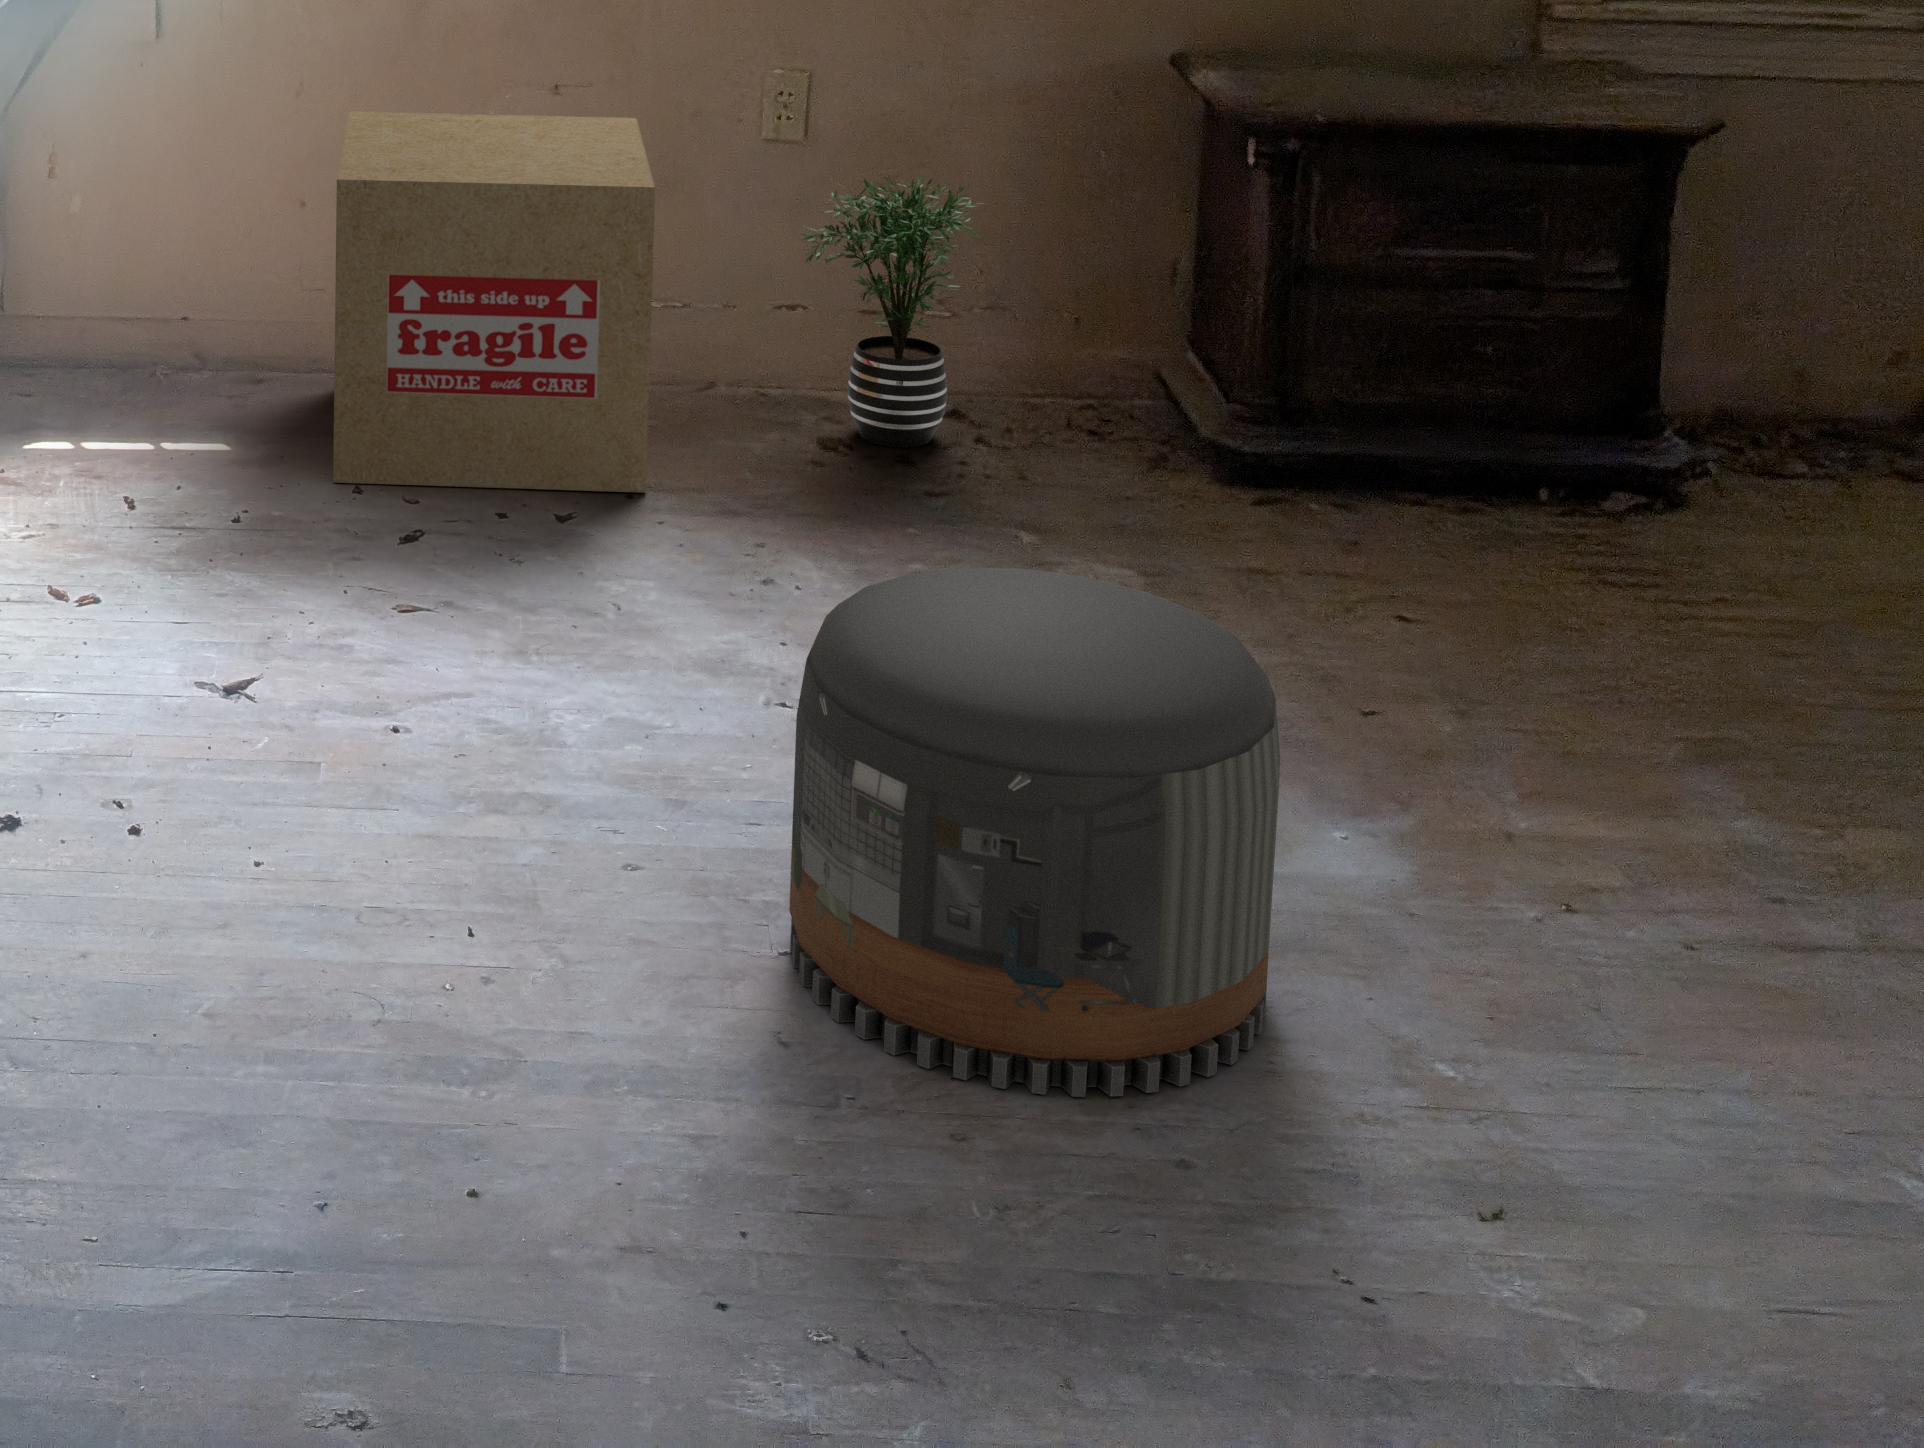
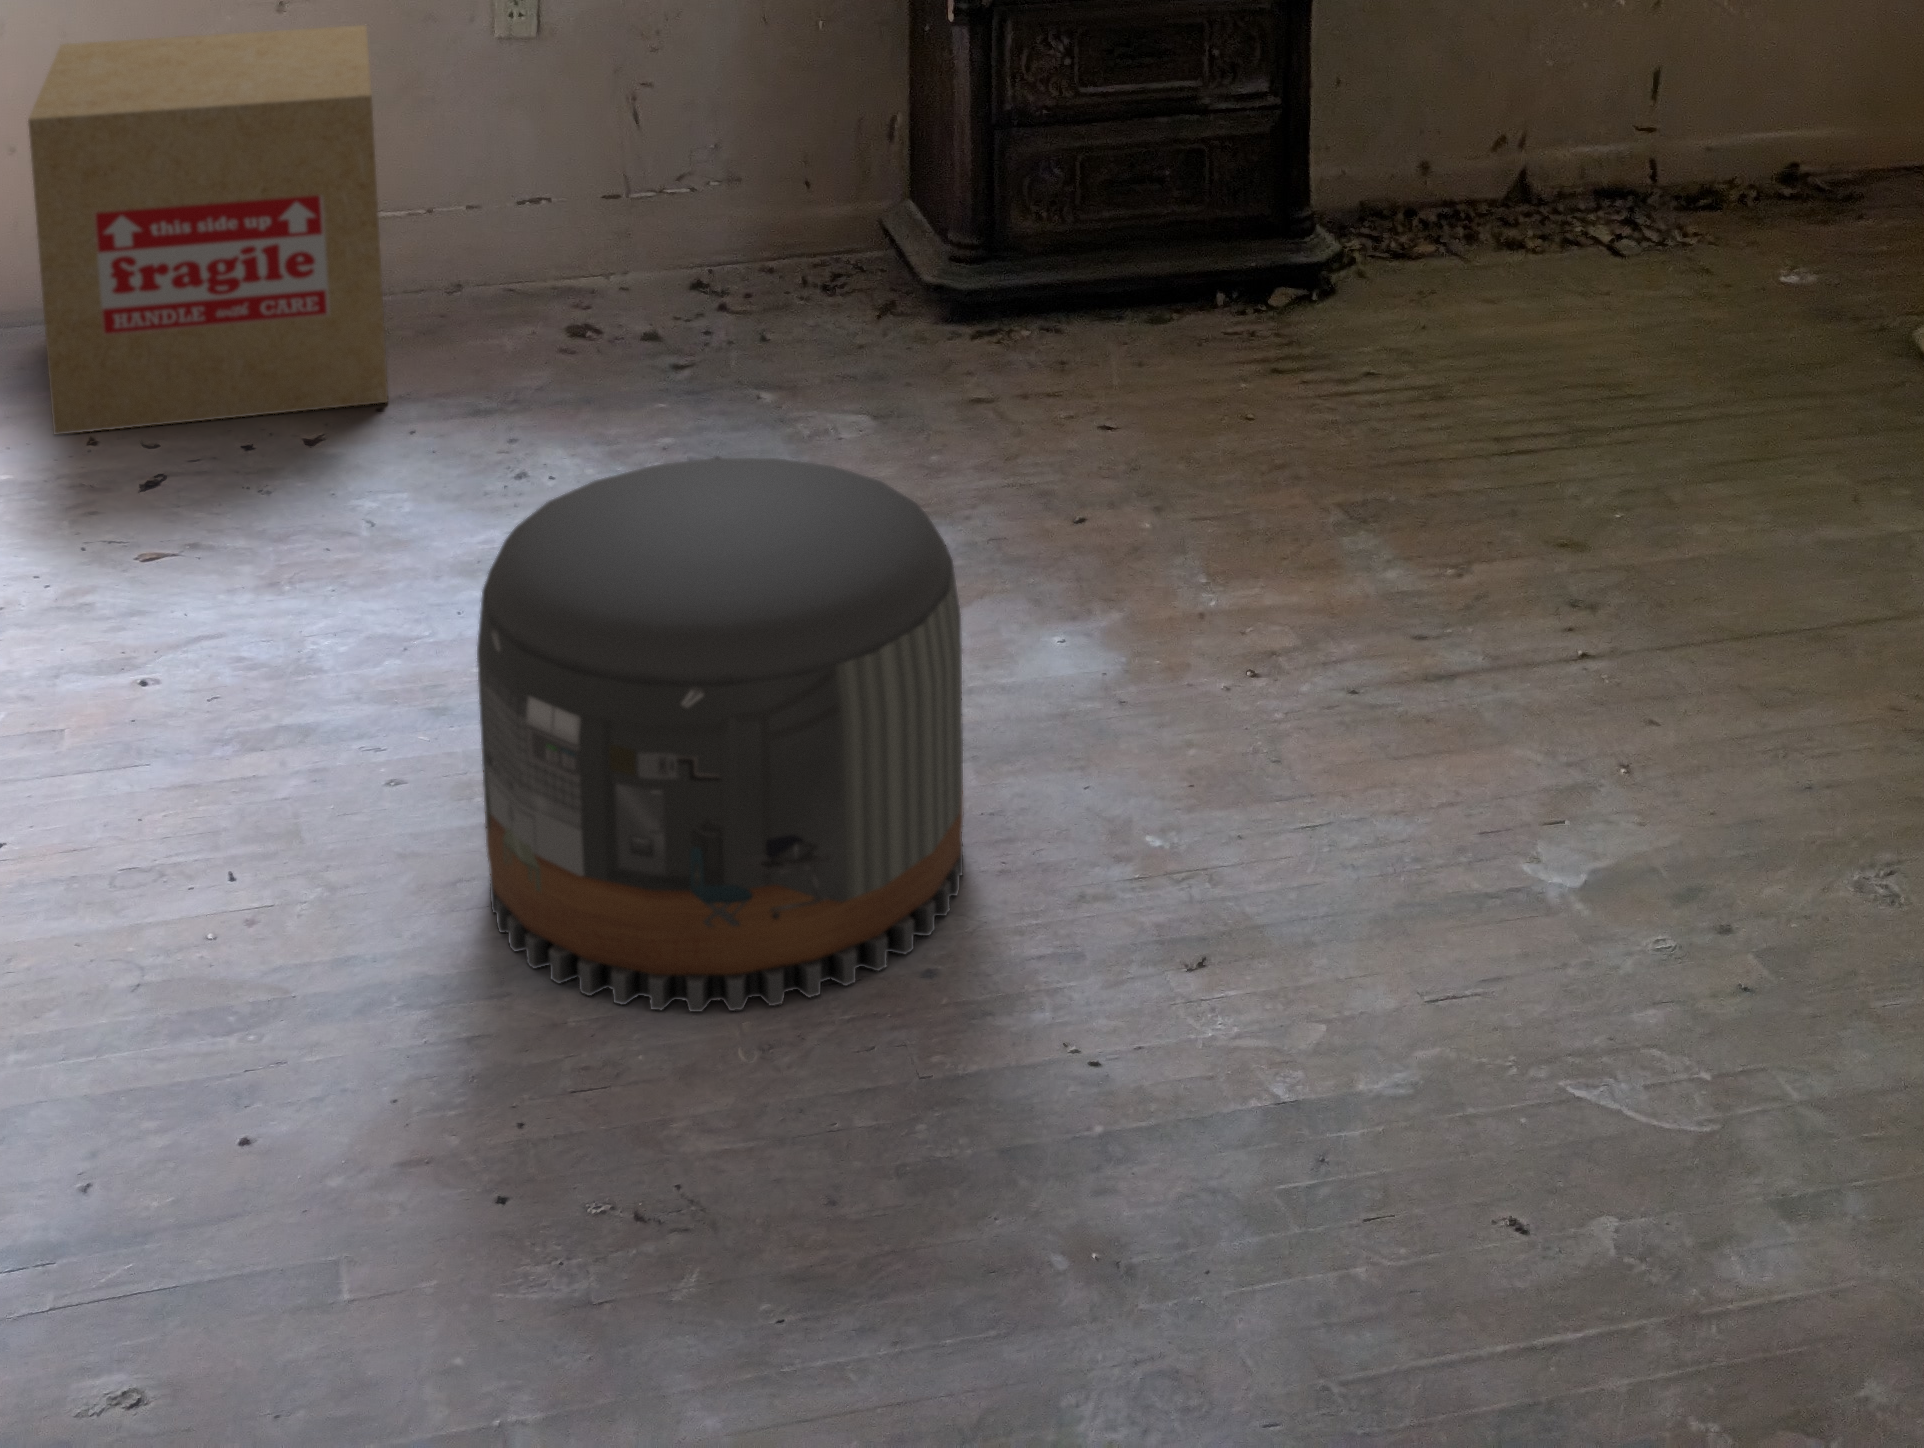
potted plant: present [801,175,983,447] -> none [533,54,723,322]

